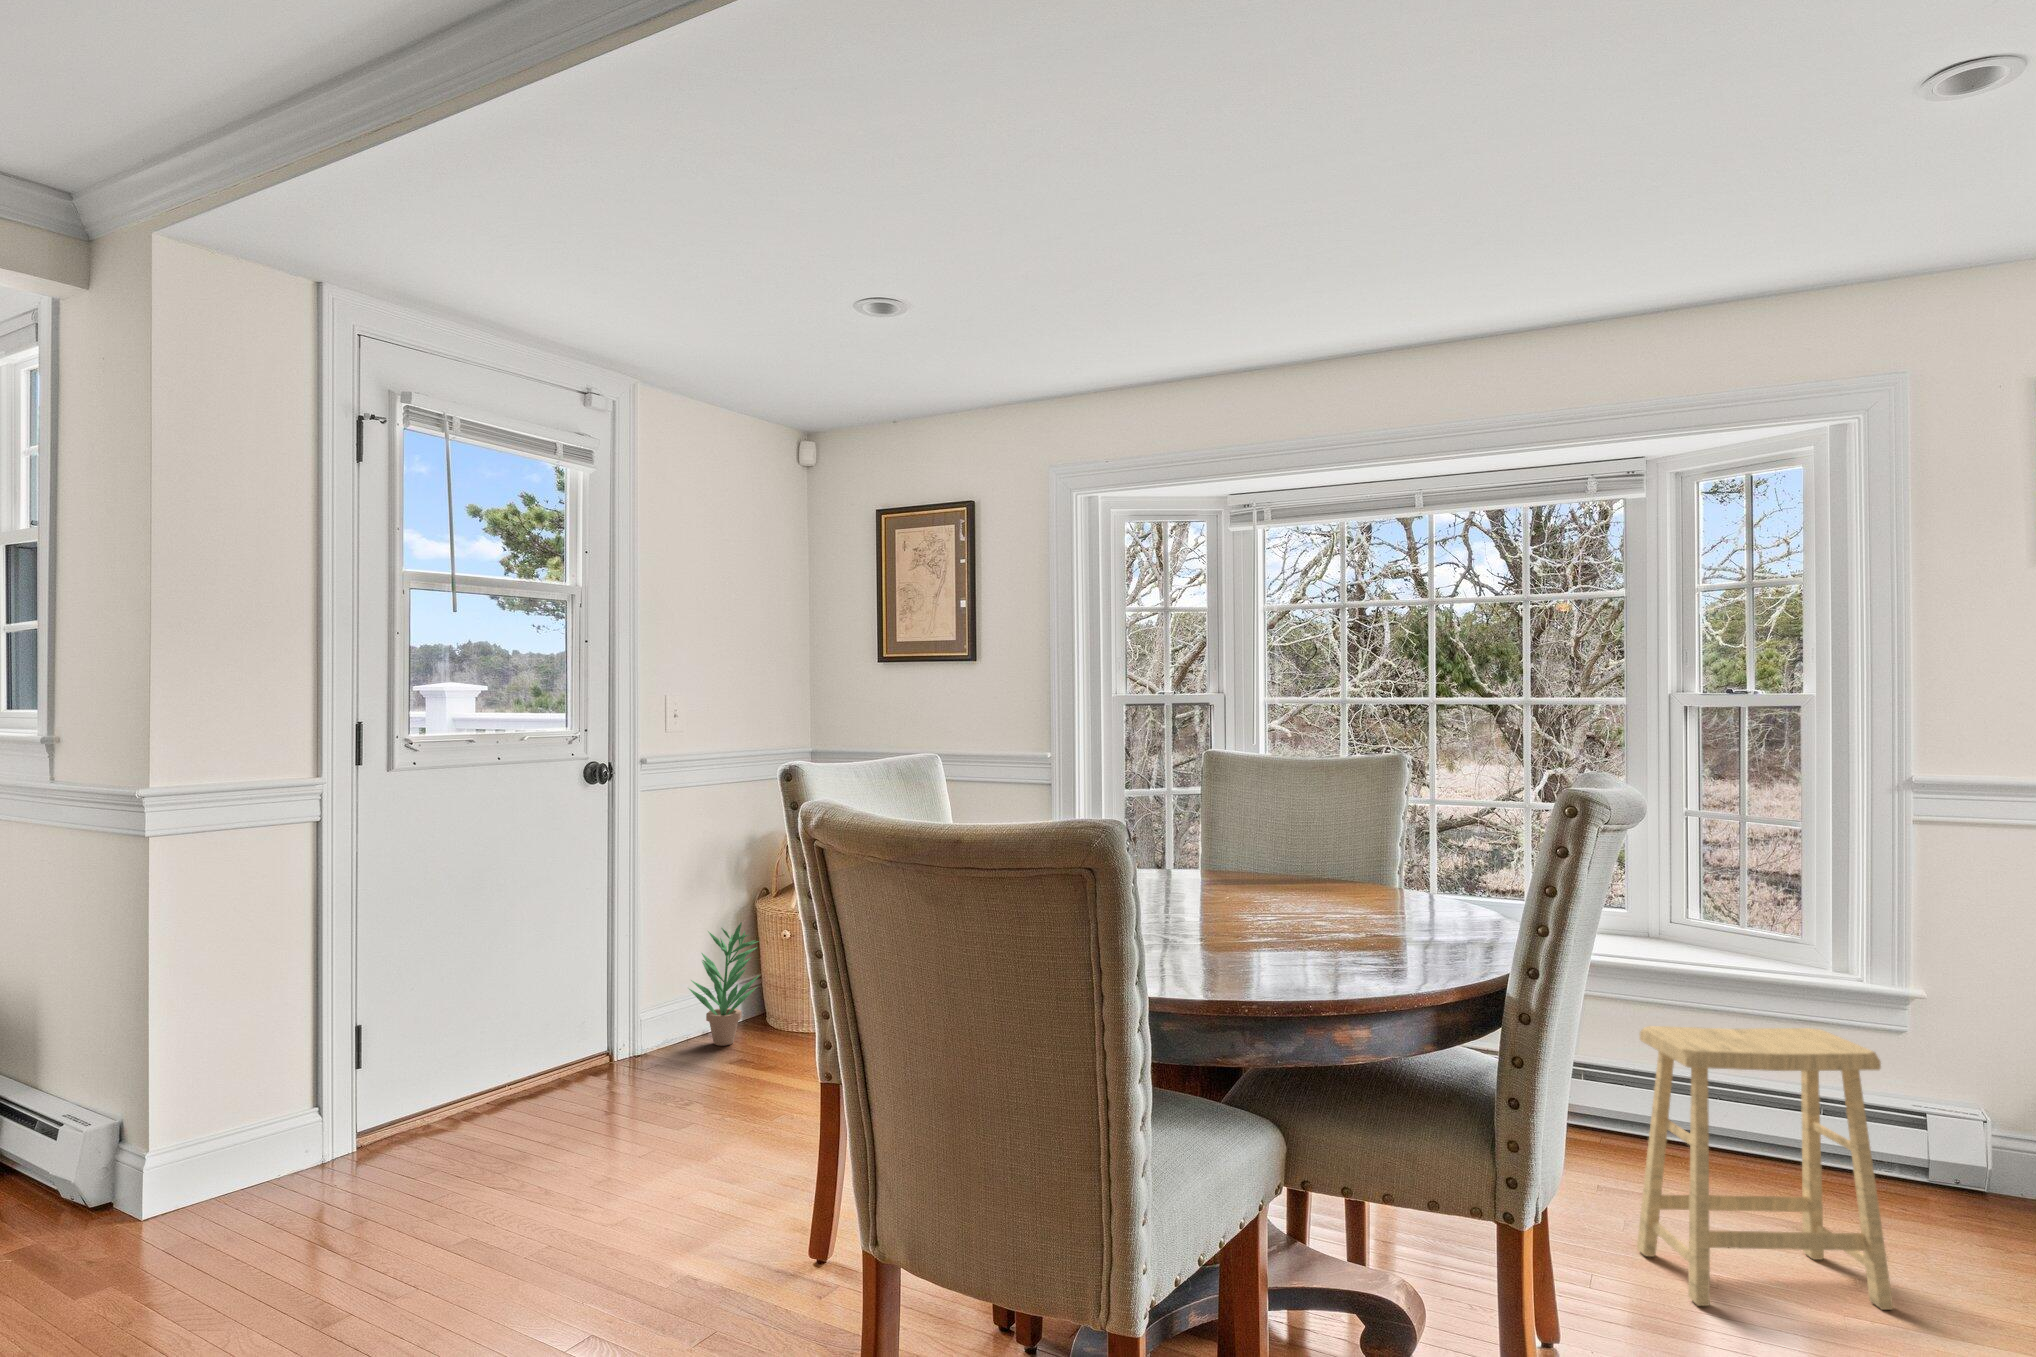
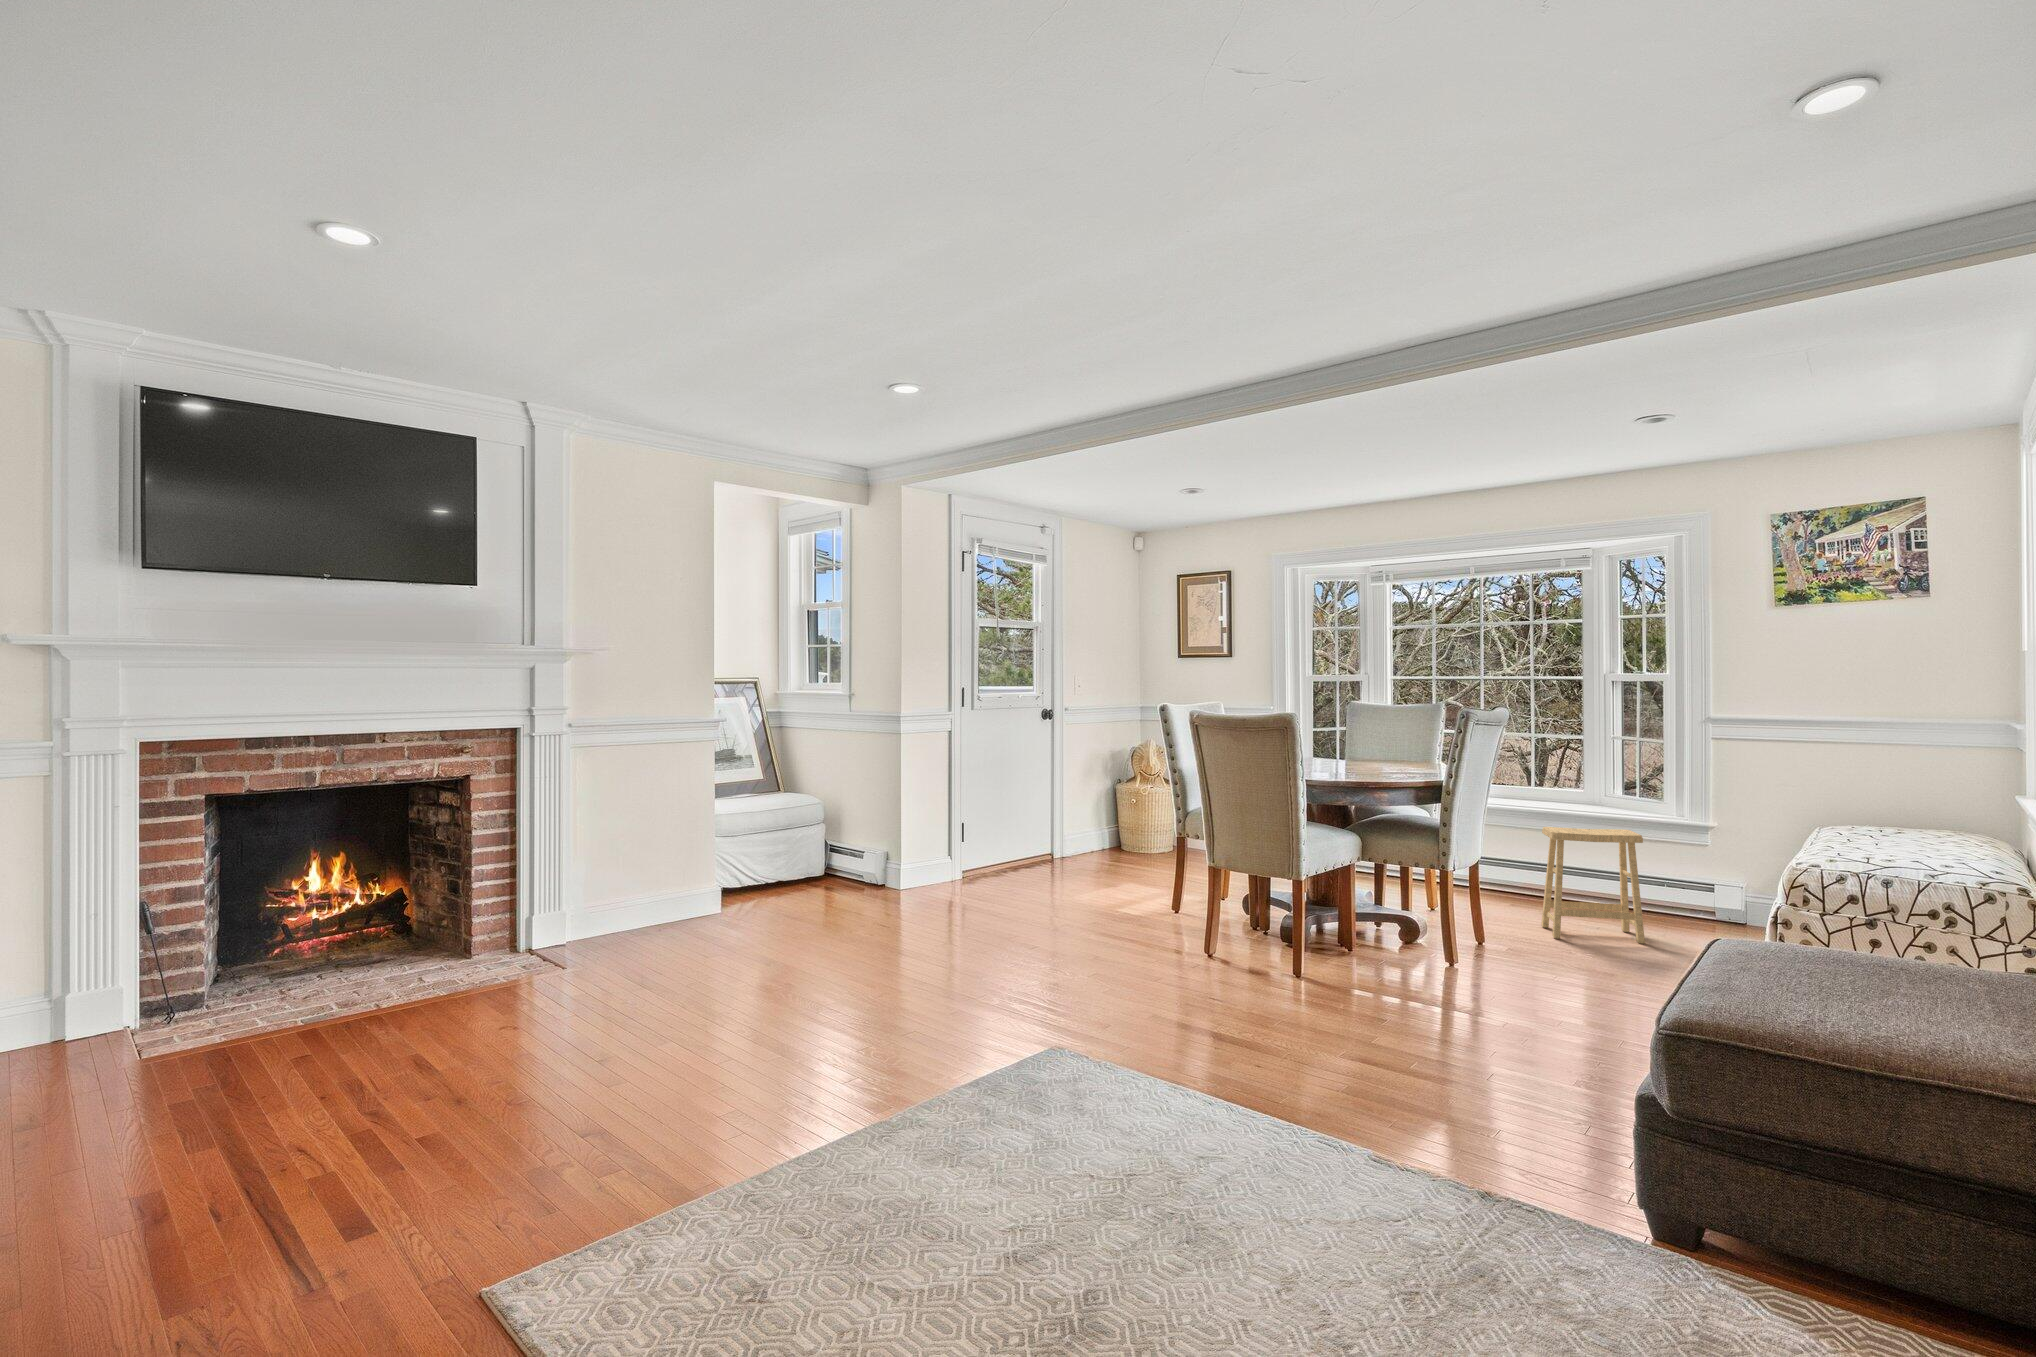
potted plant: present [688,922,759,1046] -> none [1086,792,1122,854]

